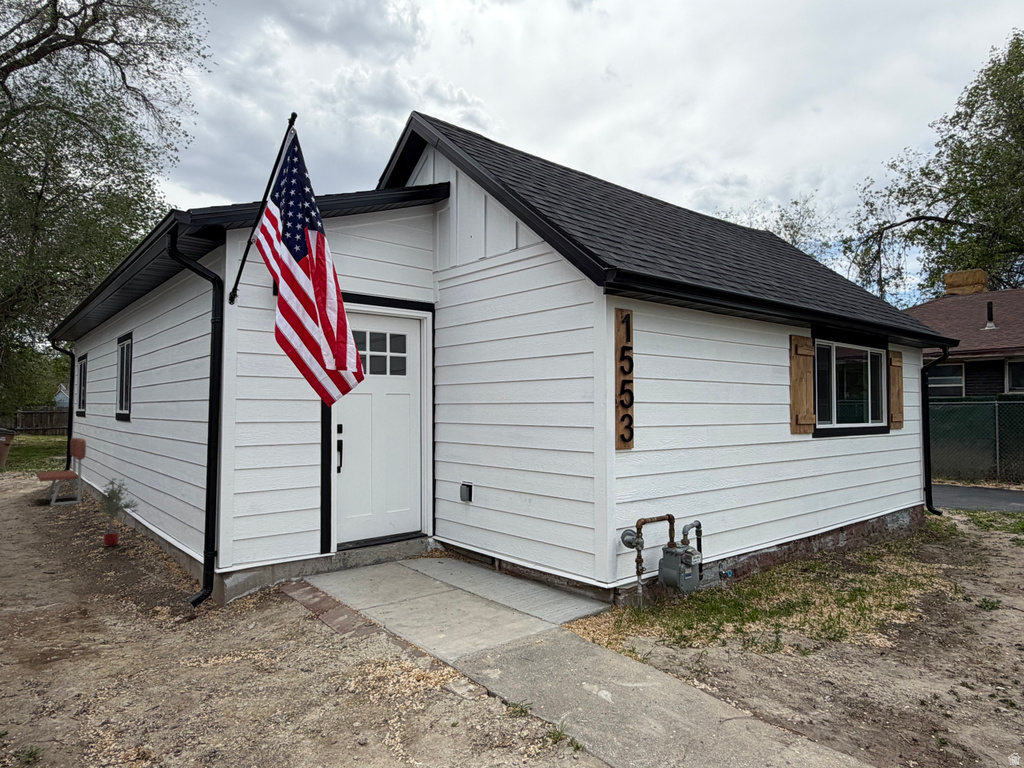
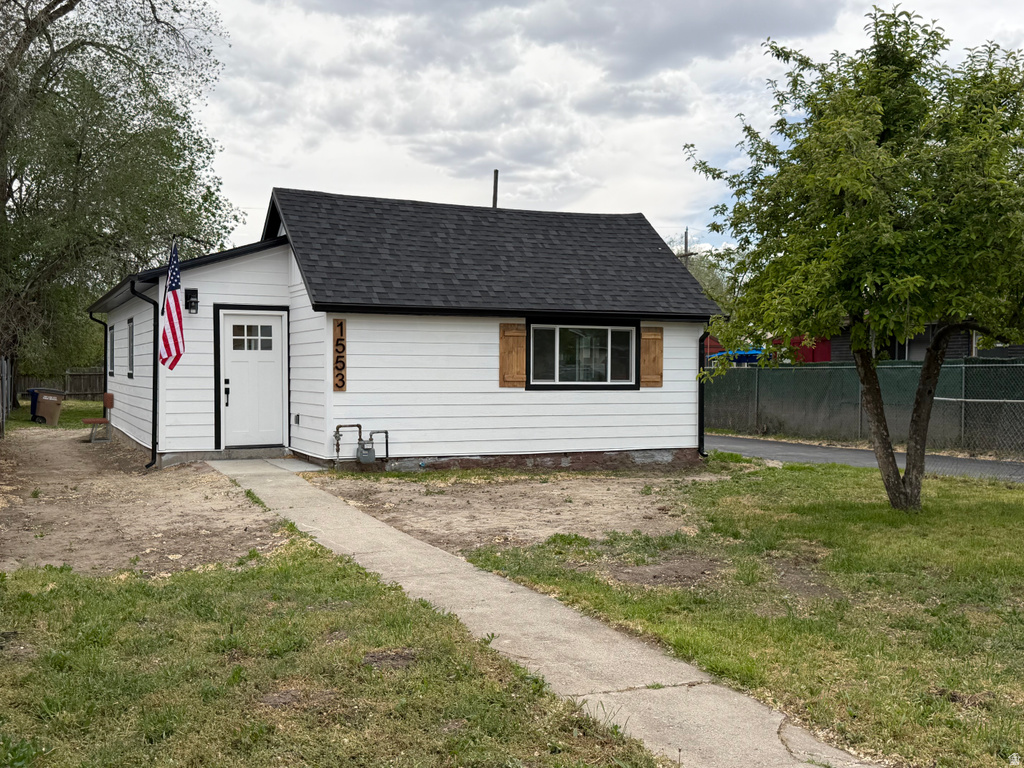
potted tree: present [98,478,137,546] -> none [114,414,139,457]

